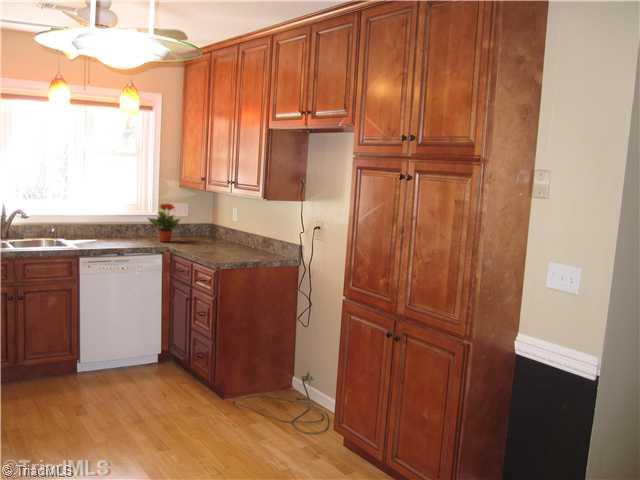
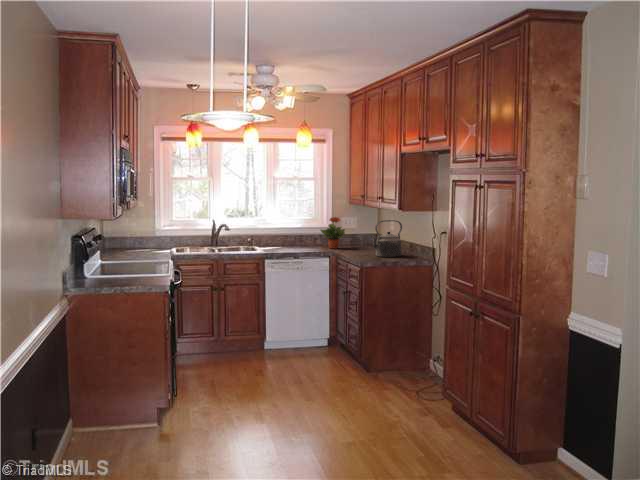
kettle: none [223,210,258,255] -> present [371,220,402,257]

